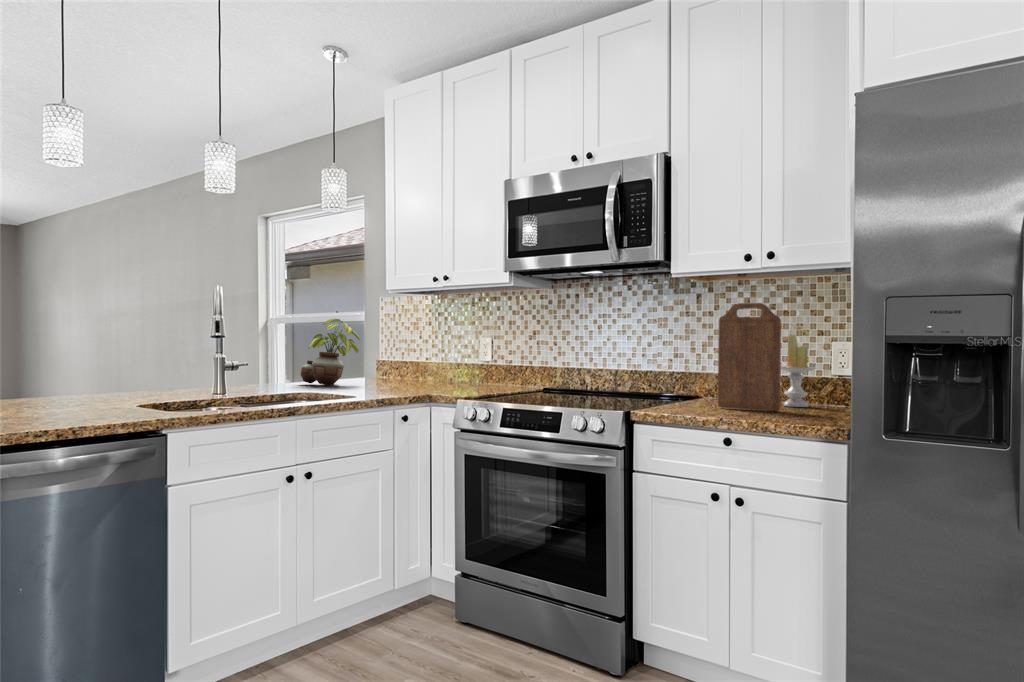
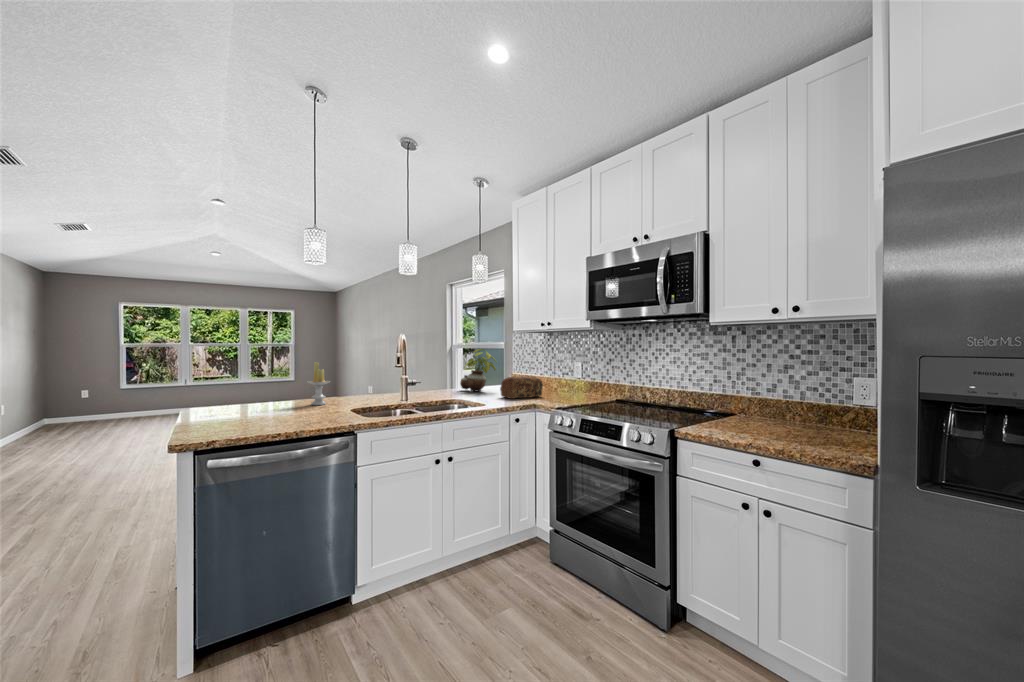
cutting board: present [718,303,781,411] -> none [749,348,805,436]
candle: present [781,334,816,407] -> present [308,362,330,405]
bread loaf: none [371,358,435,391] -> present [500,376,543,399]

